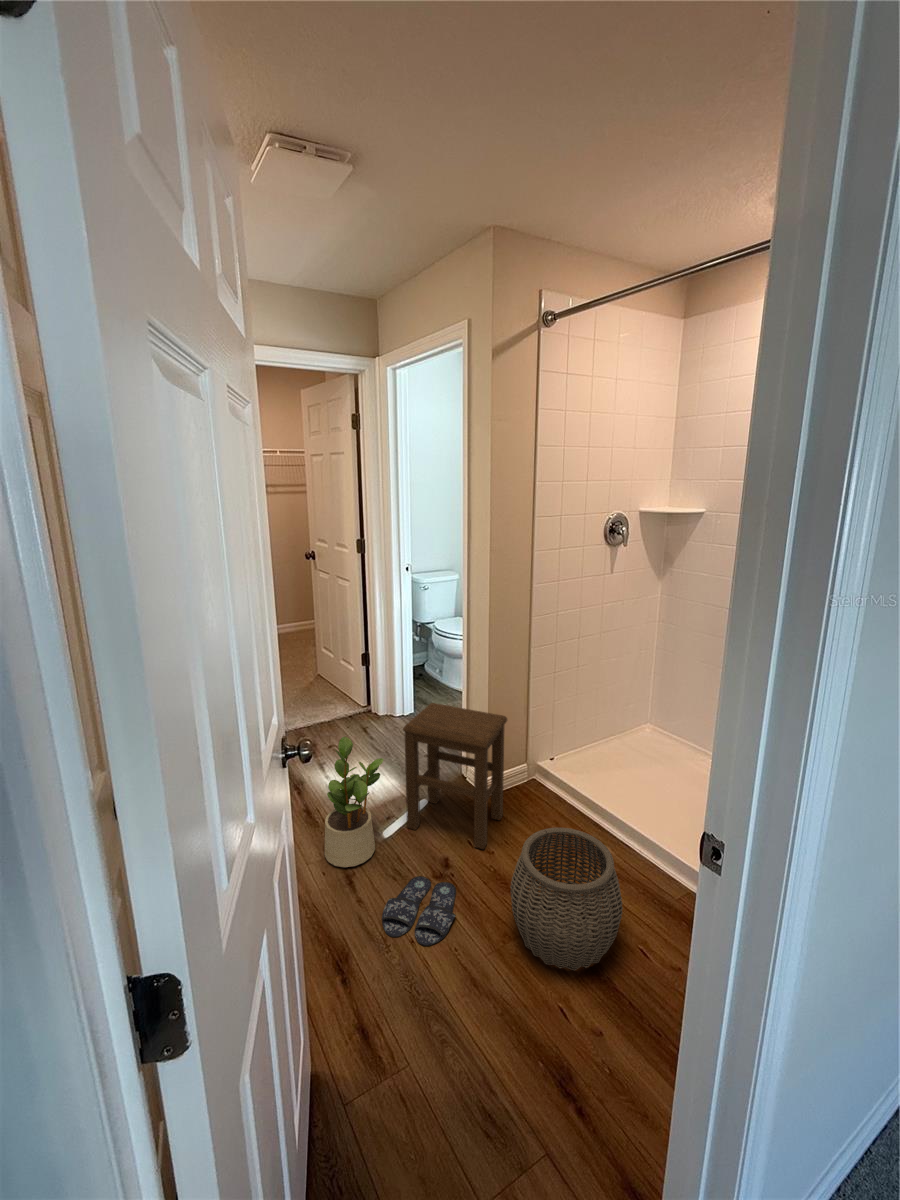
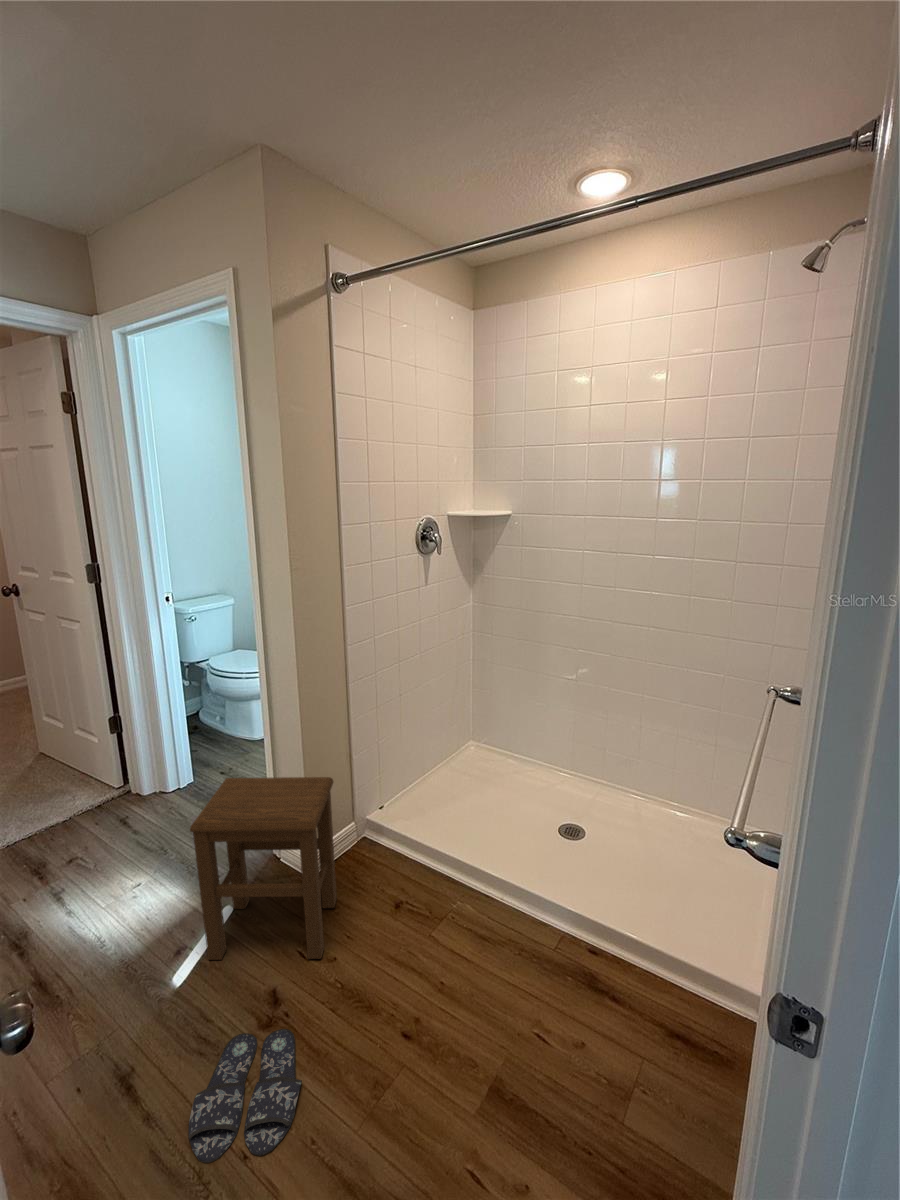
potted plant: present [325,737,384,867] -> none [72,868,164,1069]
woven basket: present [510,828,623,970] -> none [374,910,514,1107]

